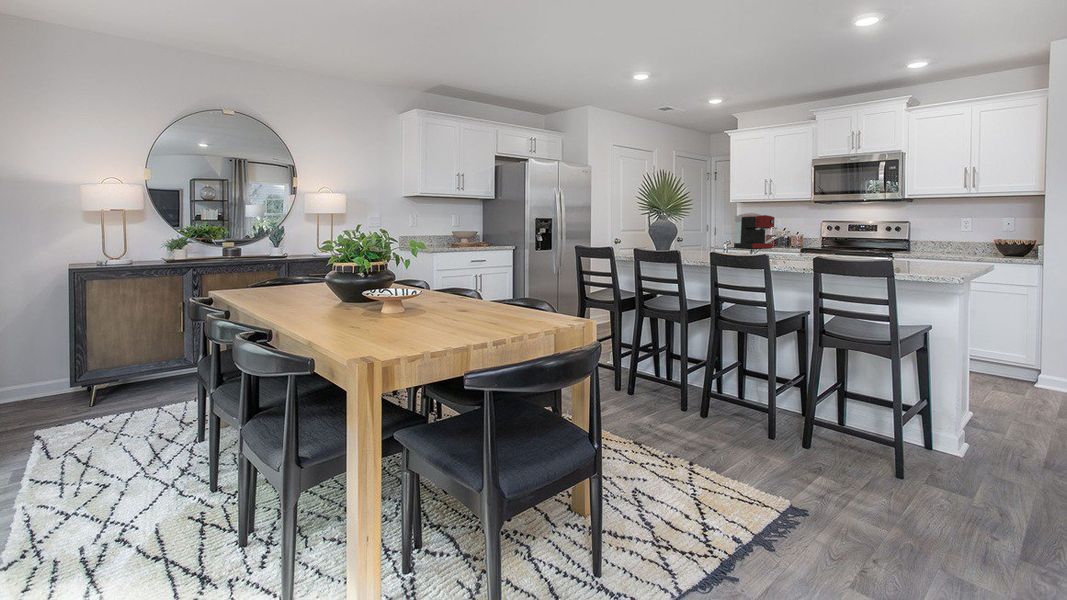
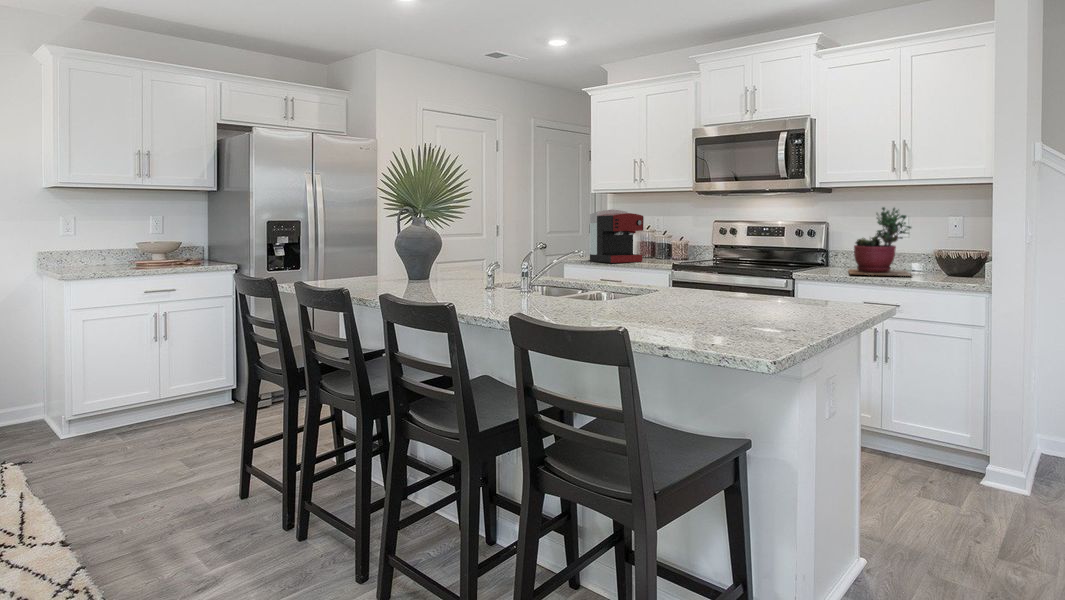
succulent plant: none [928,210,977,255] -> present [848,207,911,276]

